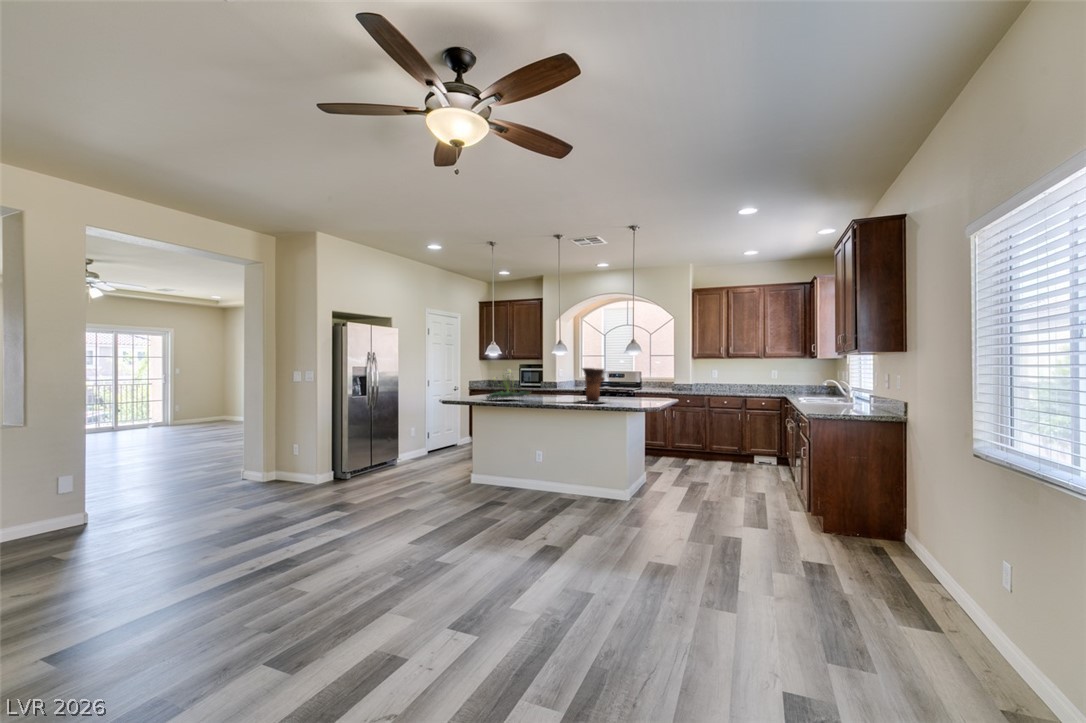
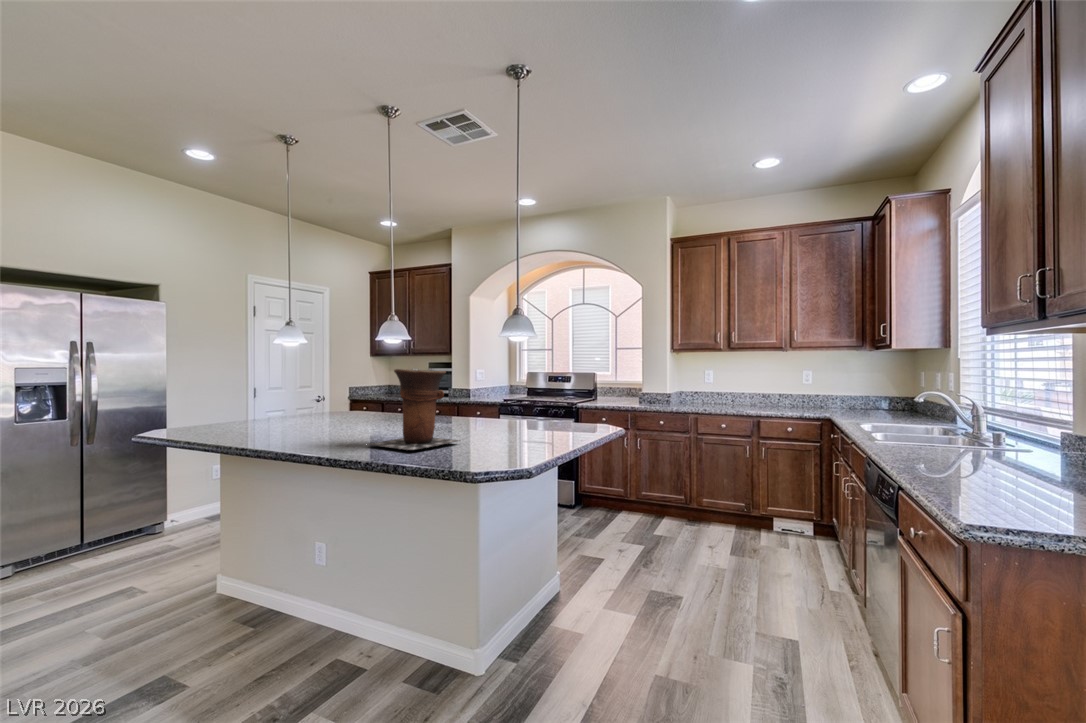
plant: present [486,371,531,399] -> none [221,371,311,436]

